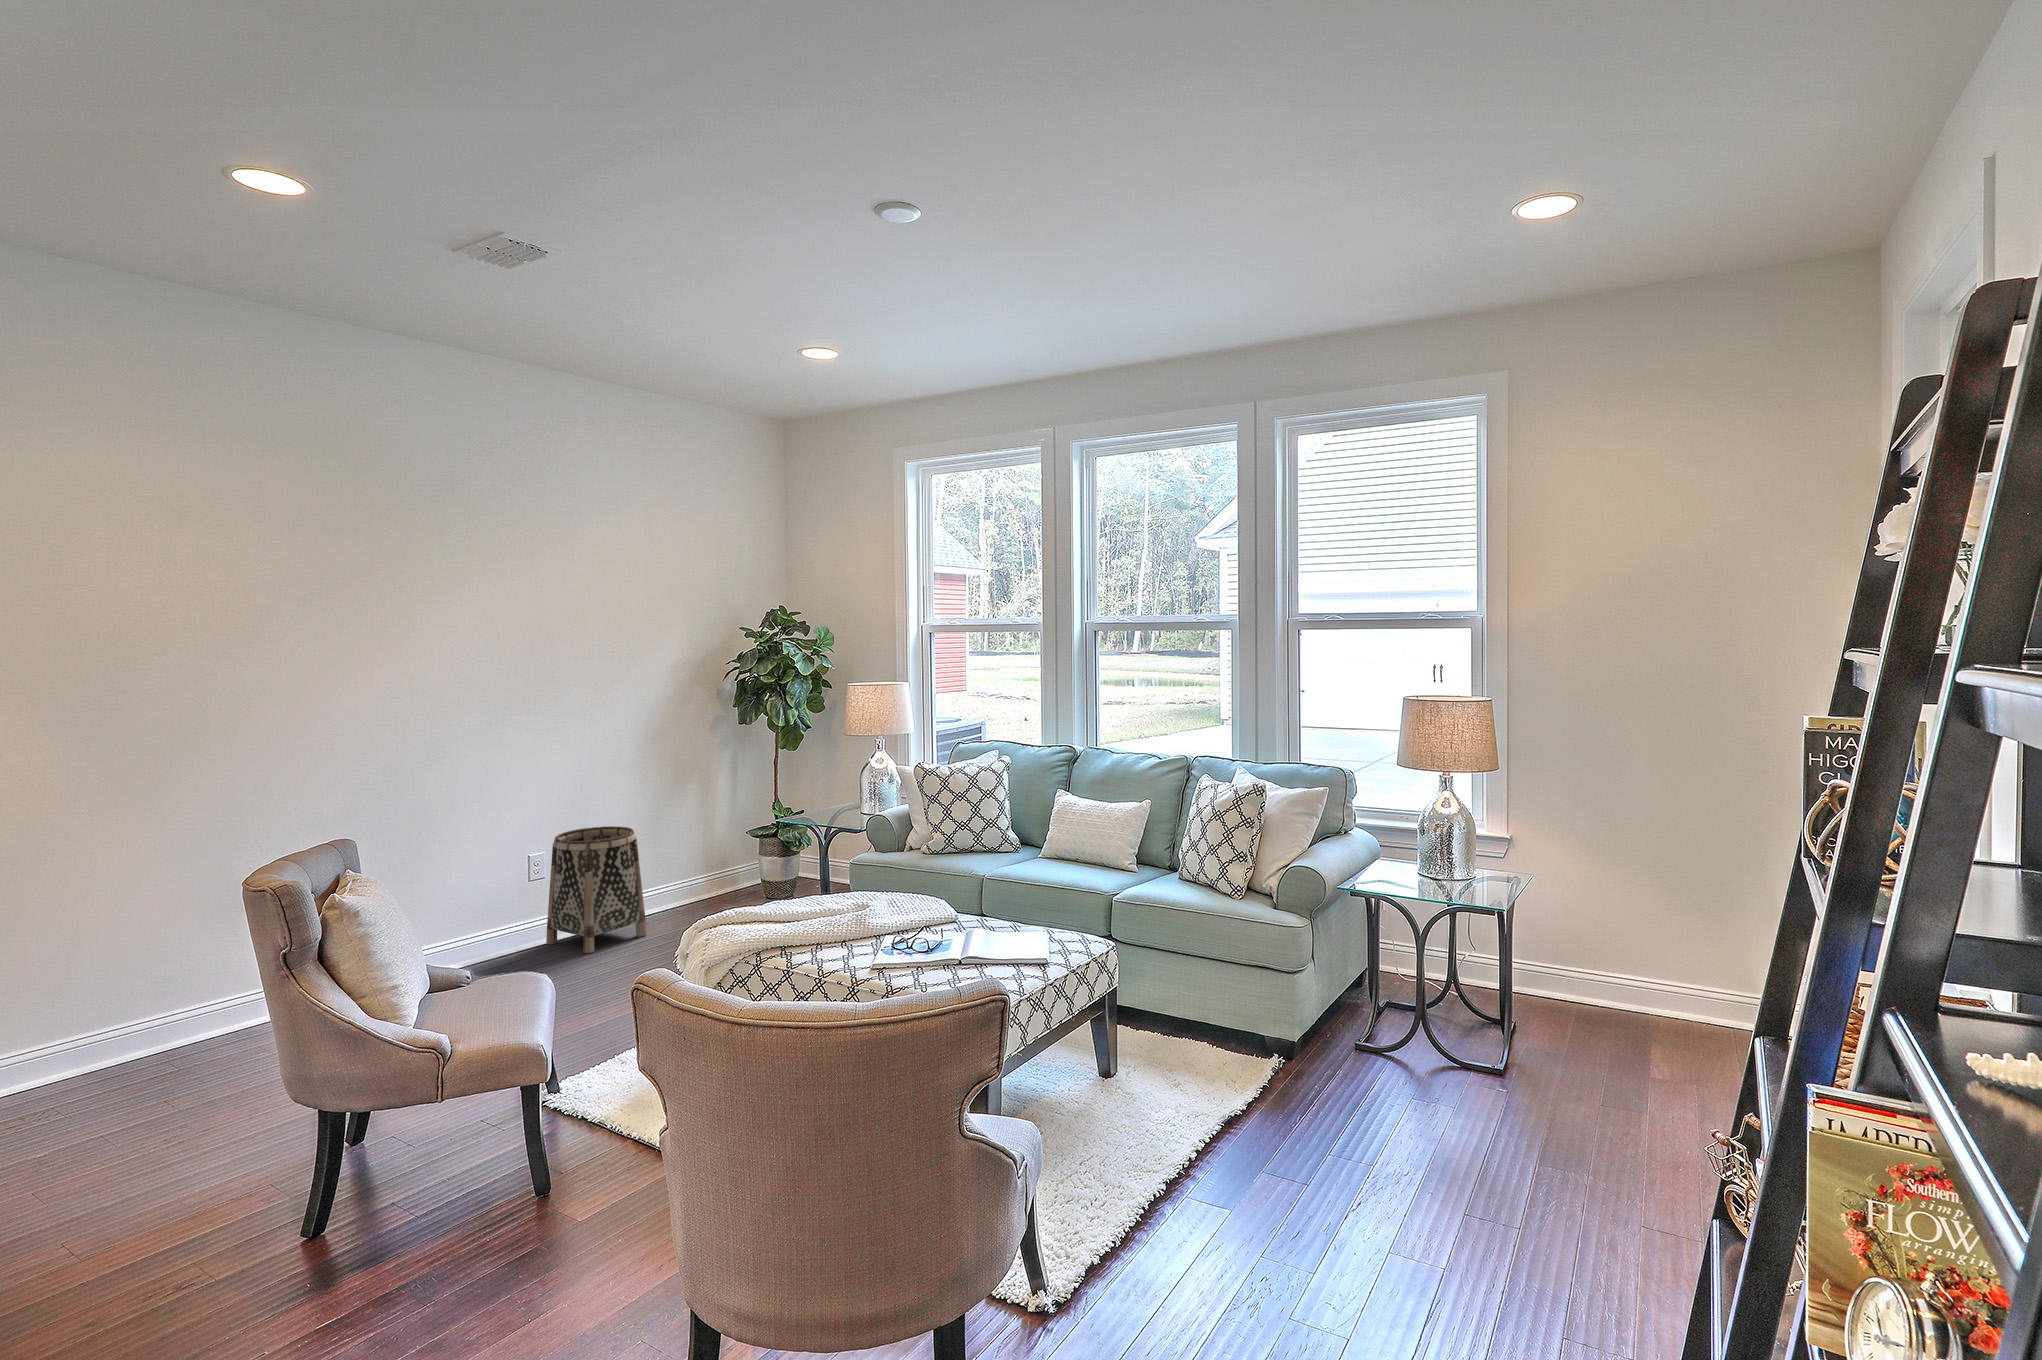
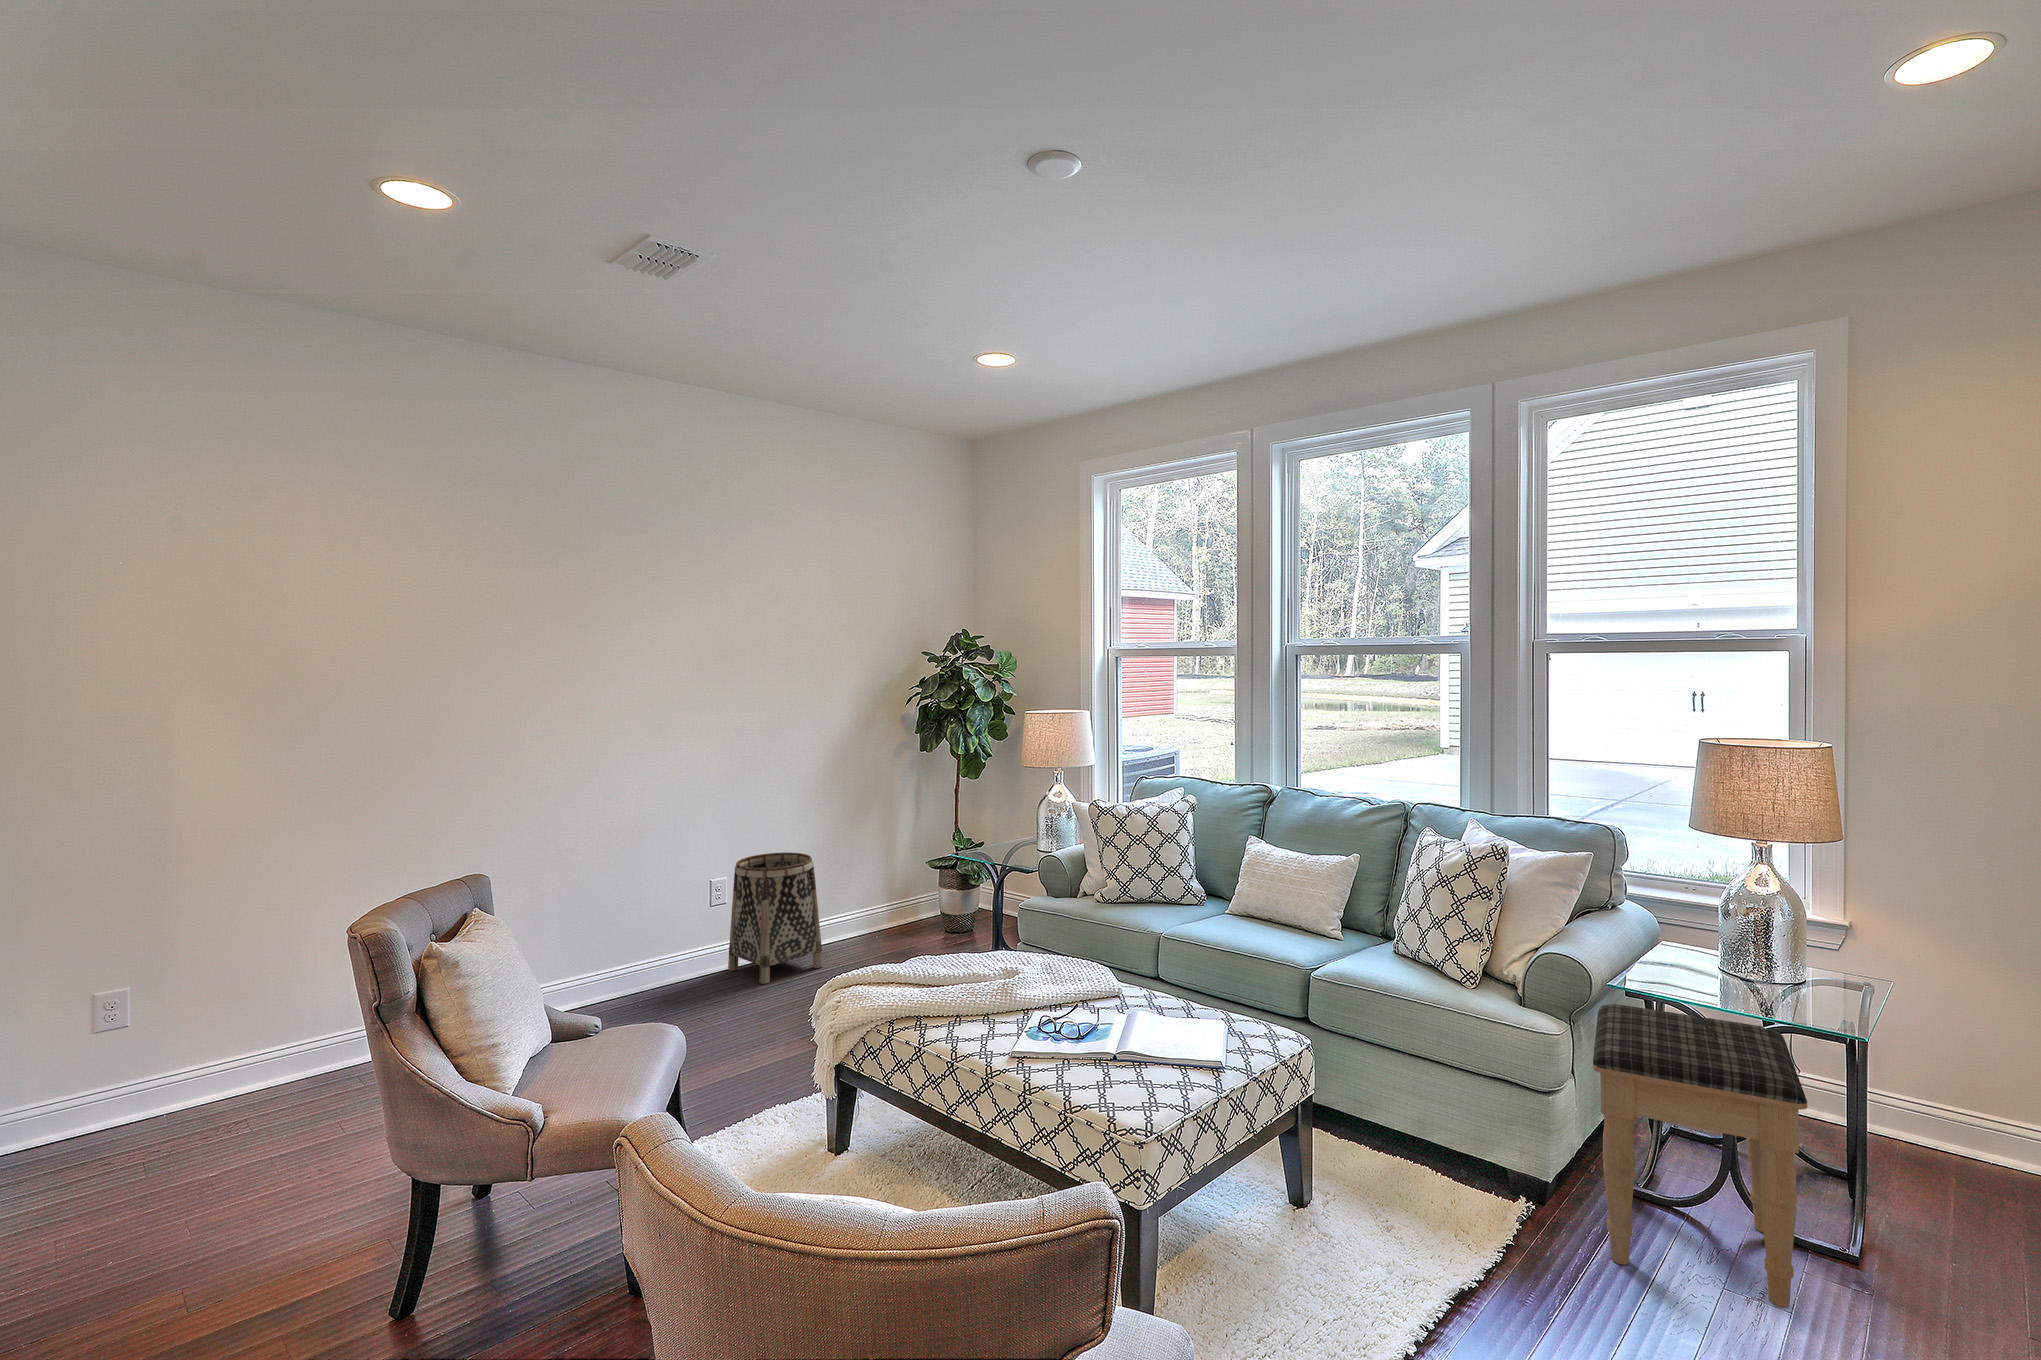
footstool: none [1324,902,1464,1103] -> present [1593,1004,1807,1308]

